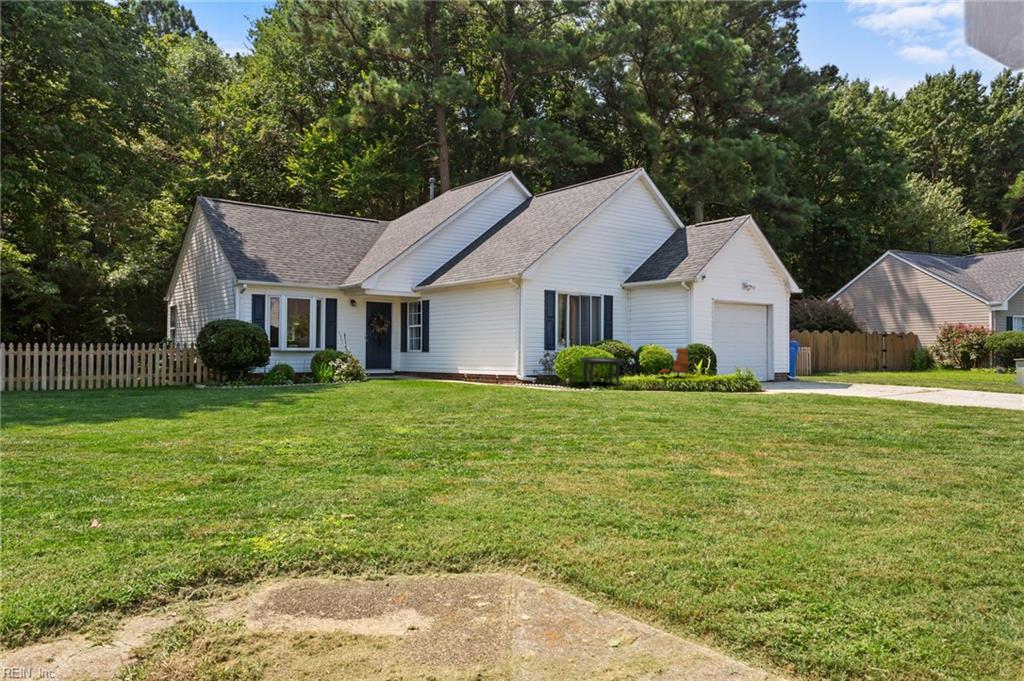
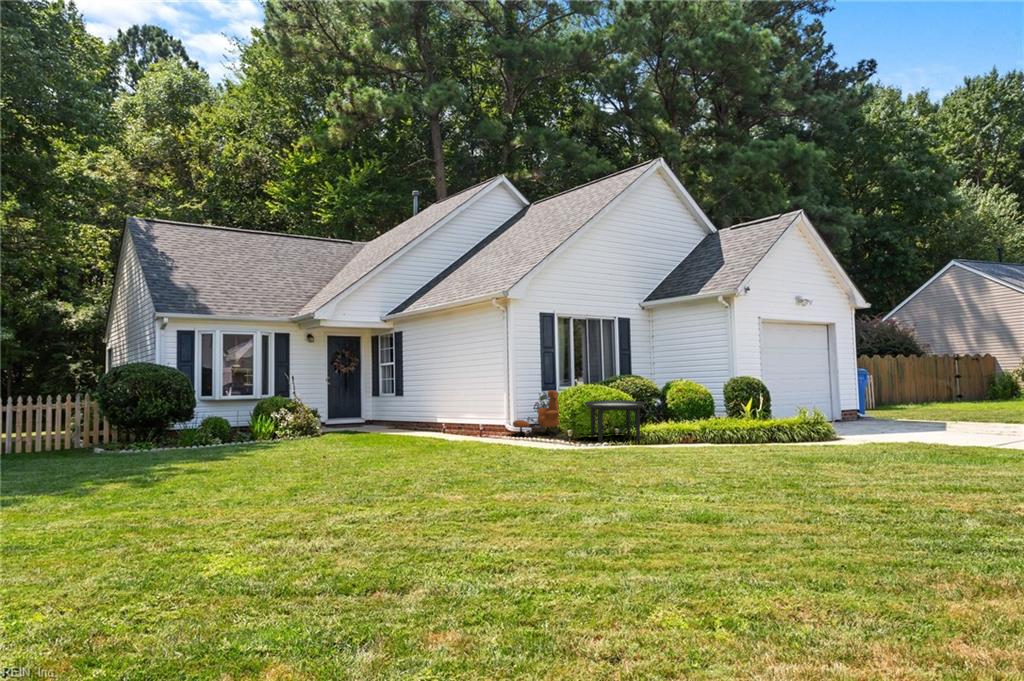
lounge chair: present [658,348,689,379] -> present [510,390,560,437]

